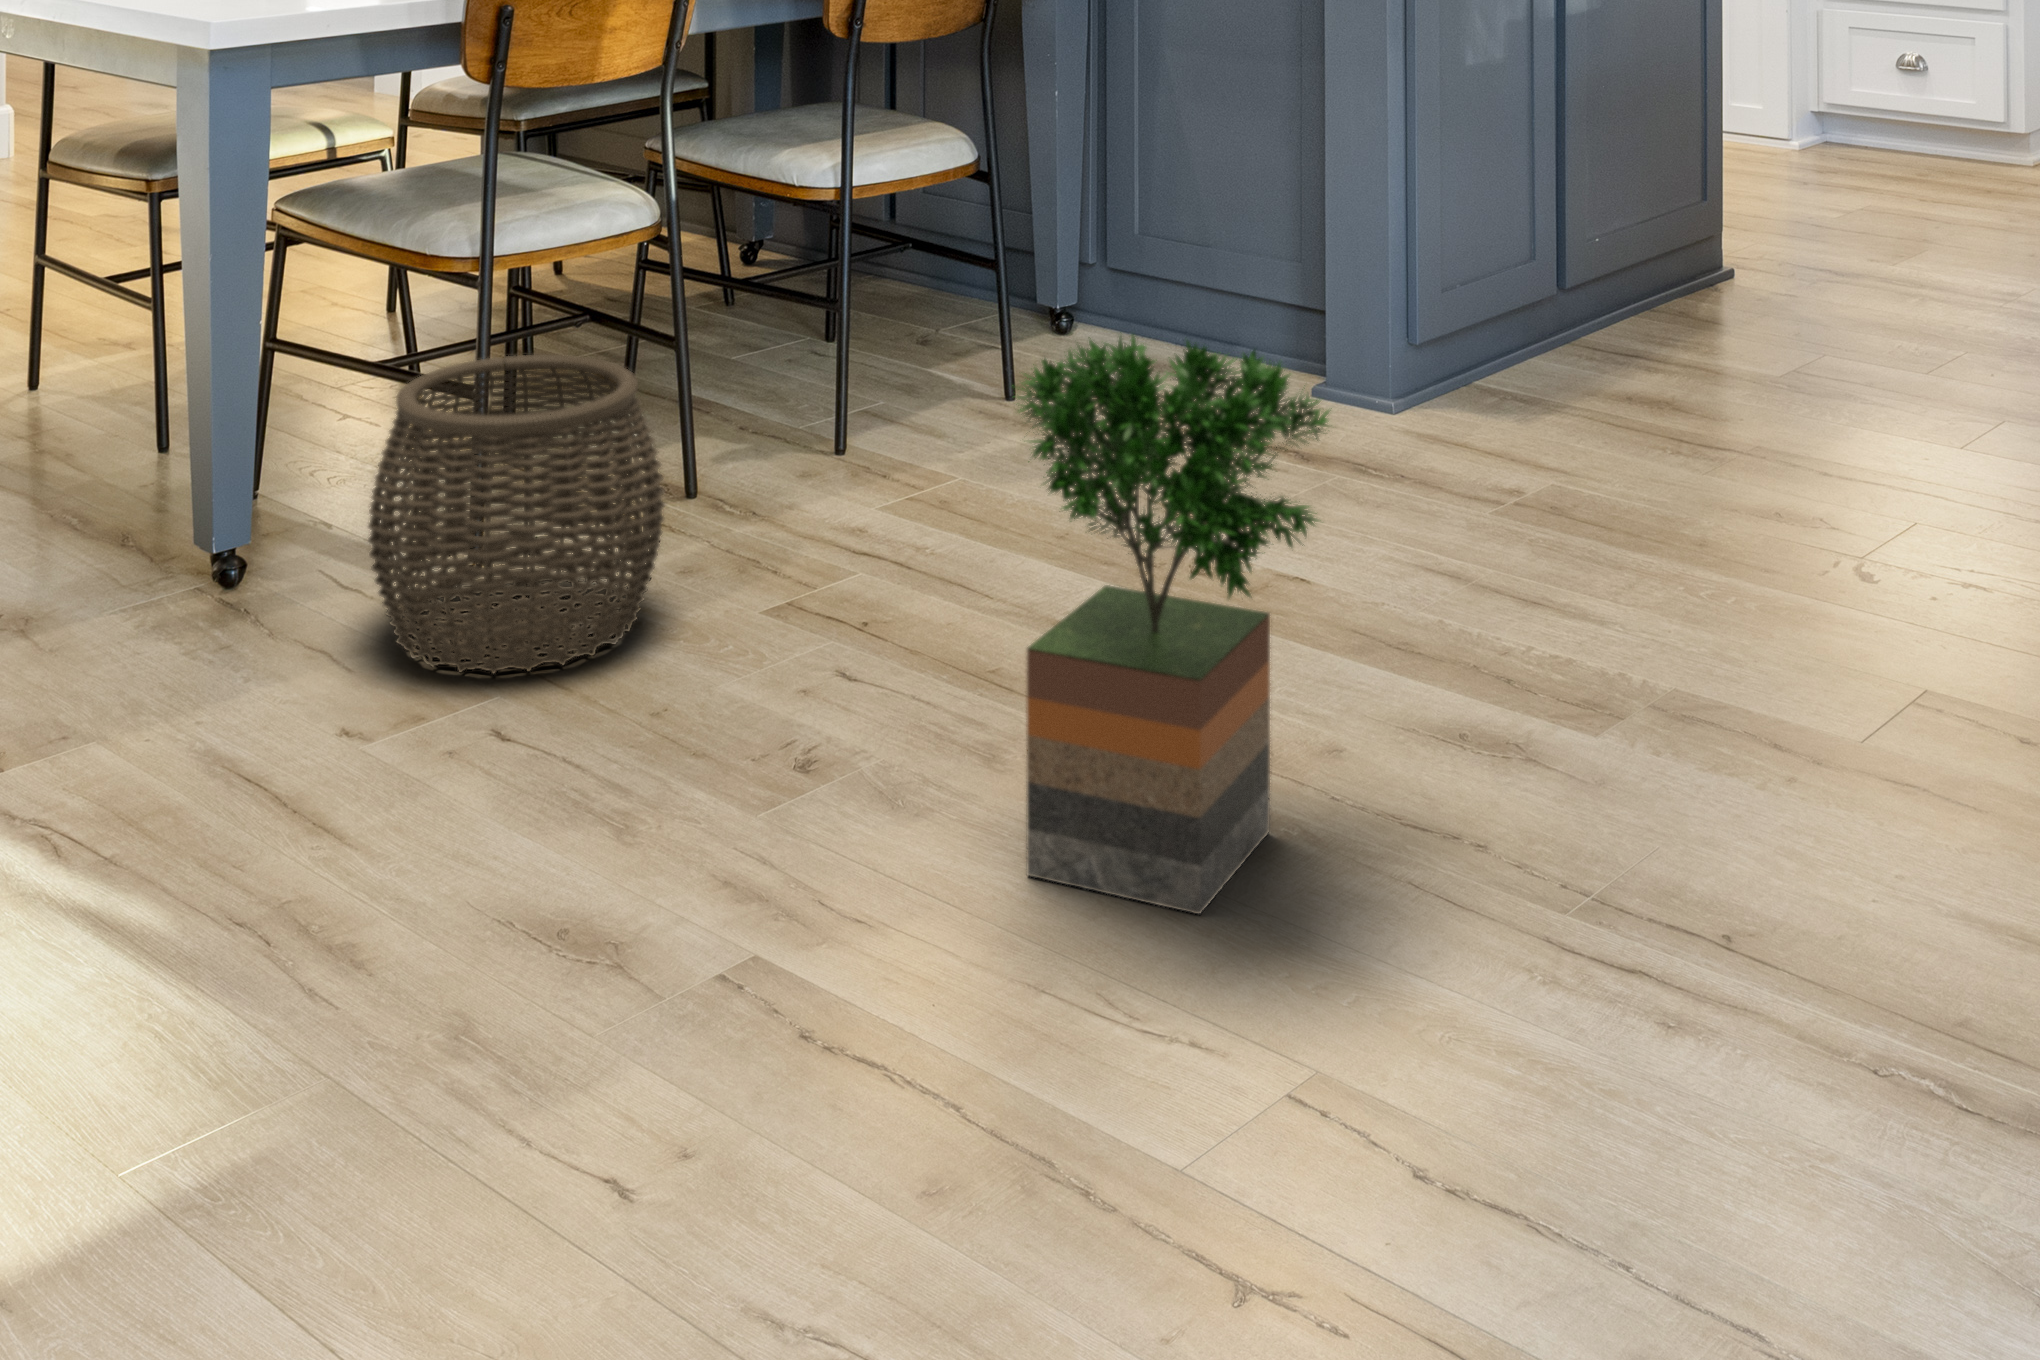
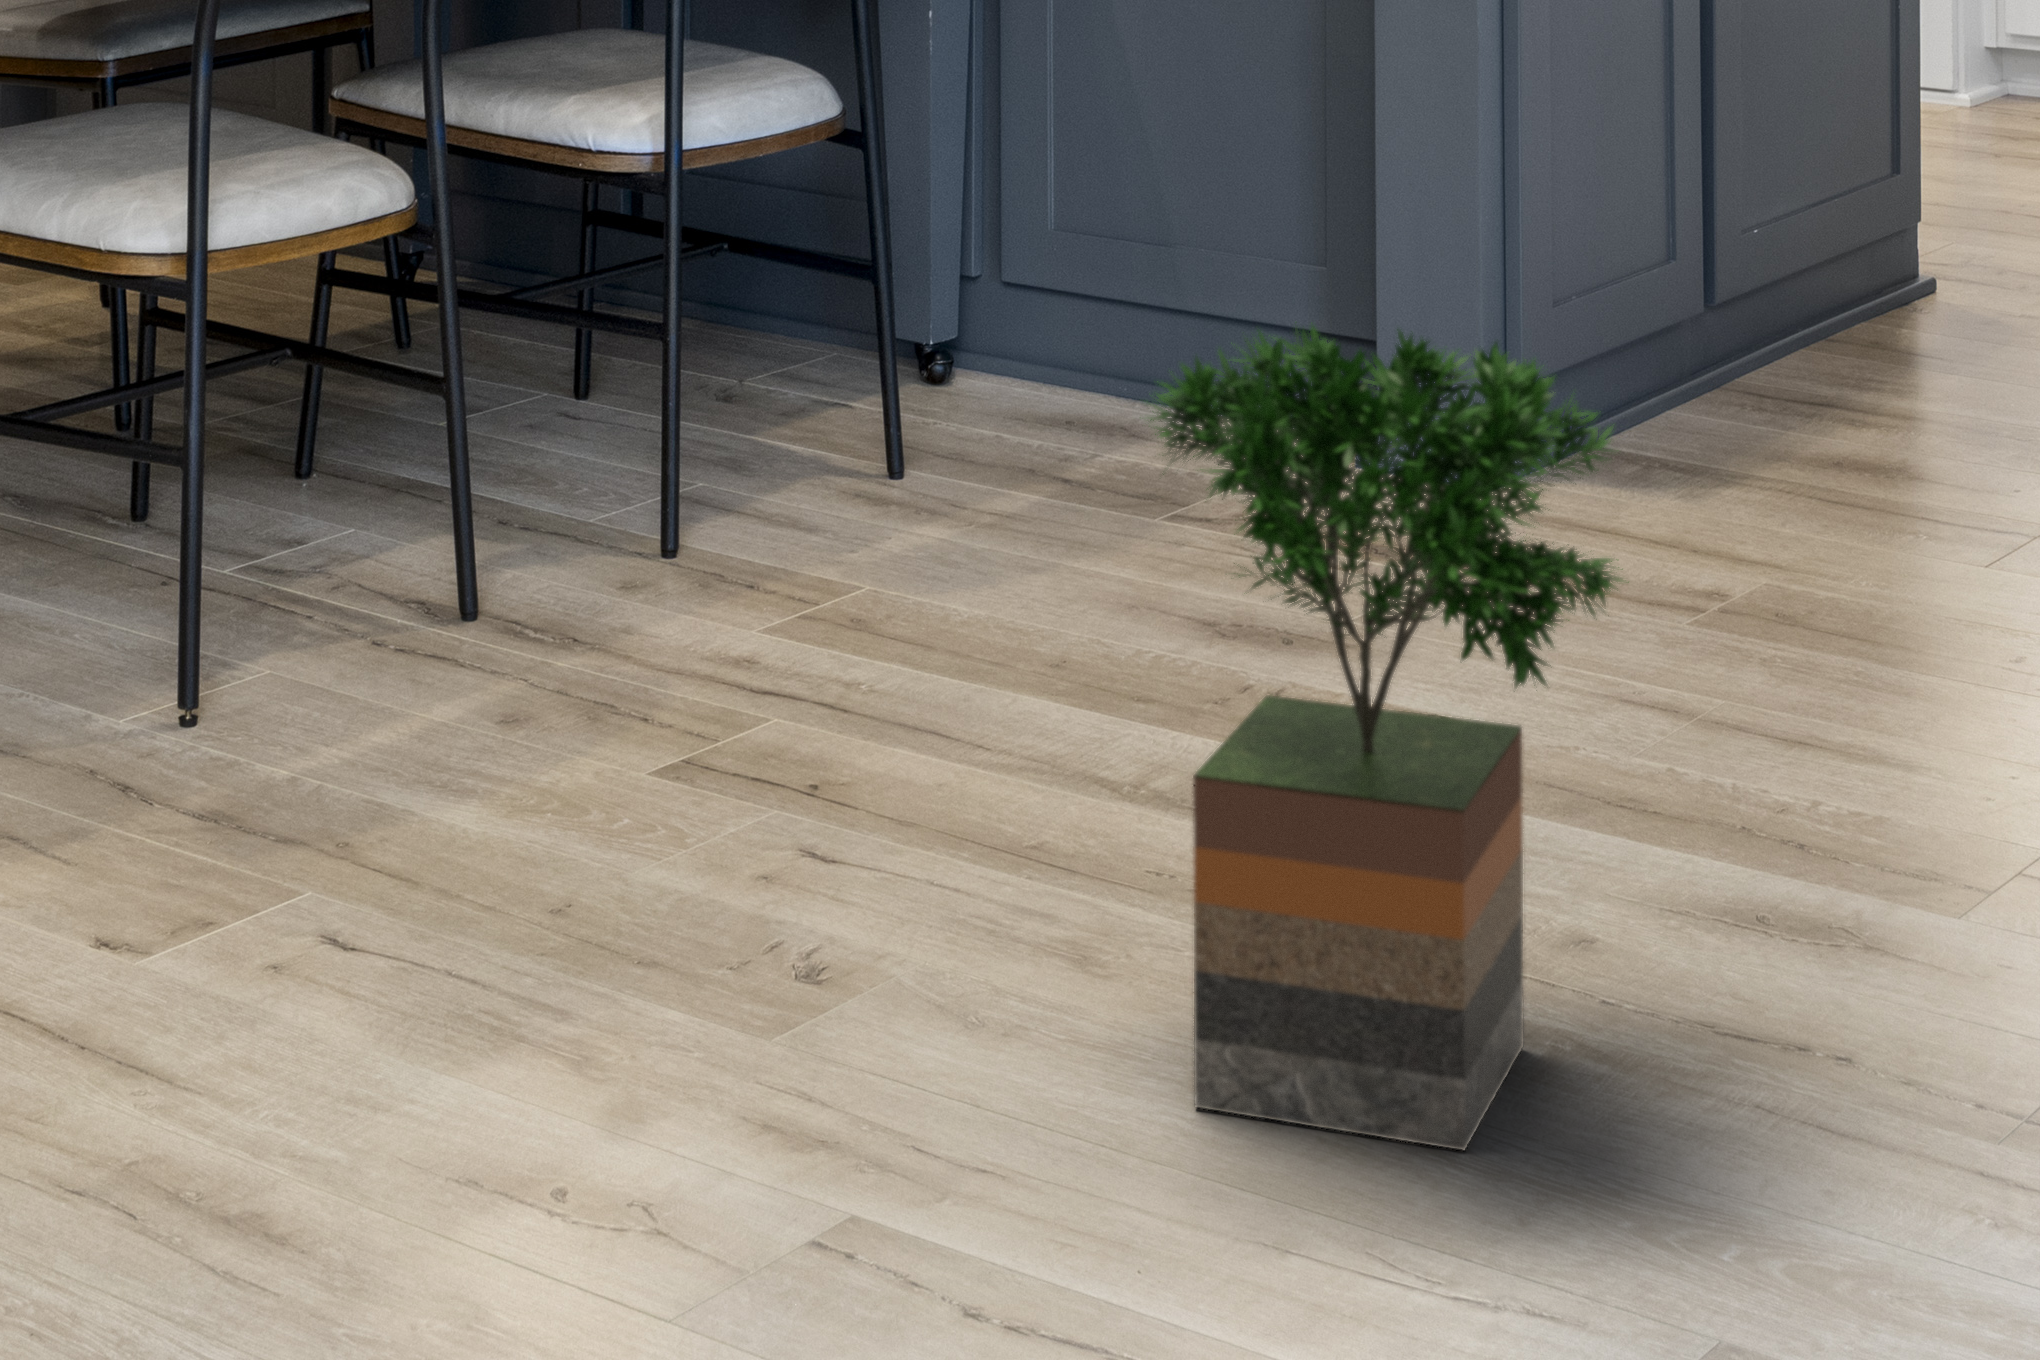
woven basket: present [368,355,665,674] -> none [75,396,515,866]

